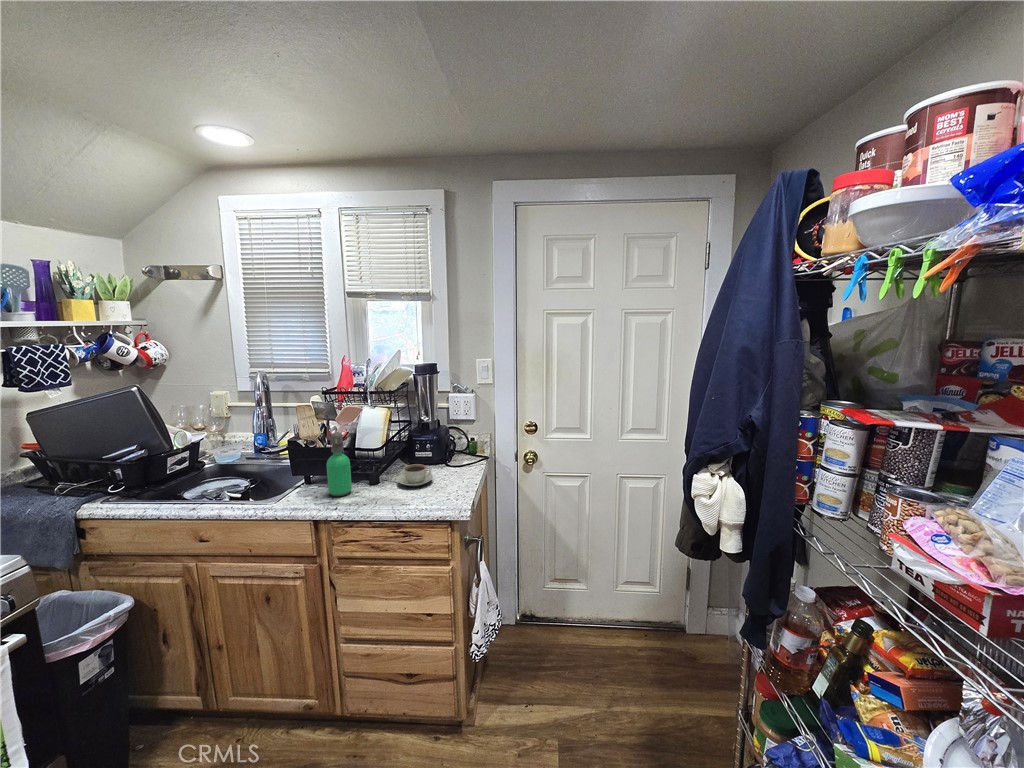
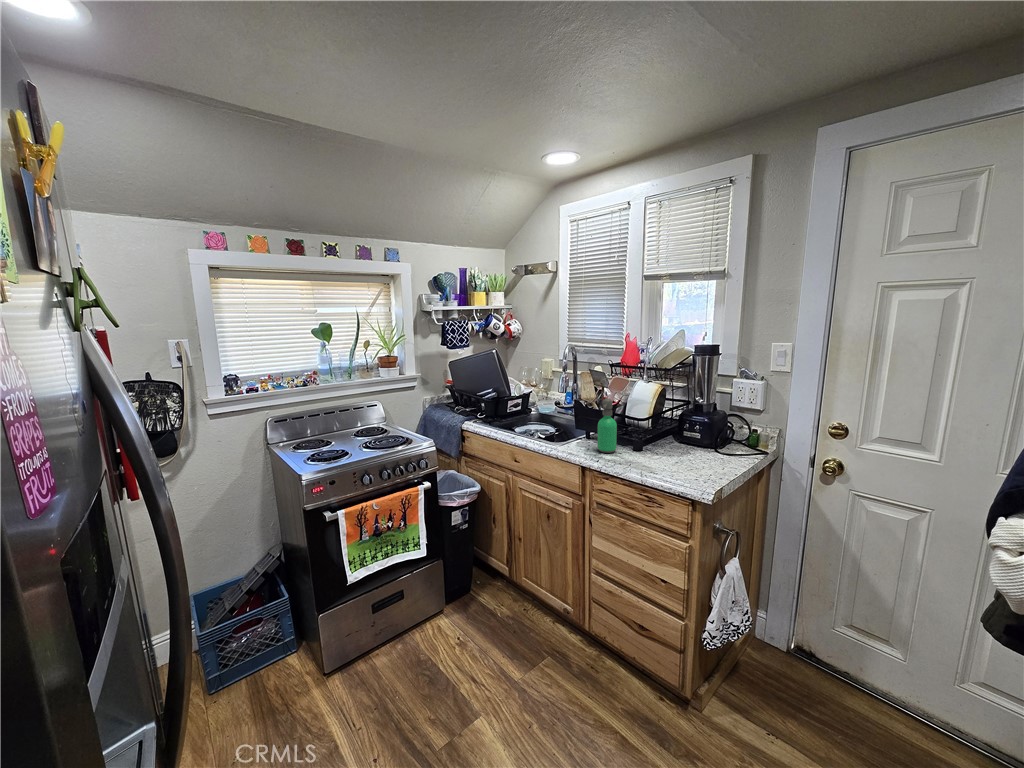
coffee cup: present [397,464,433,486] -> none [656,441,692,462]

